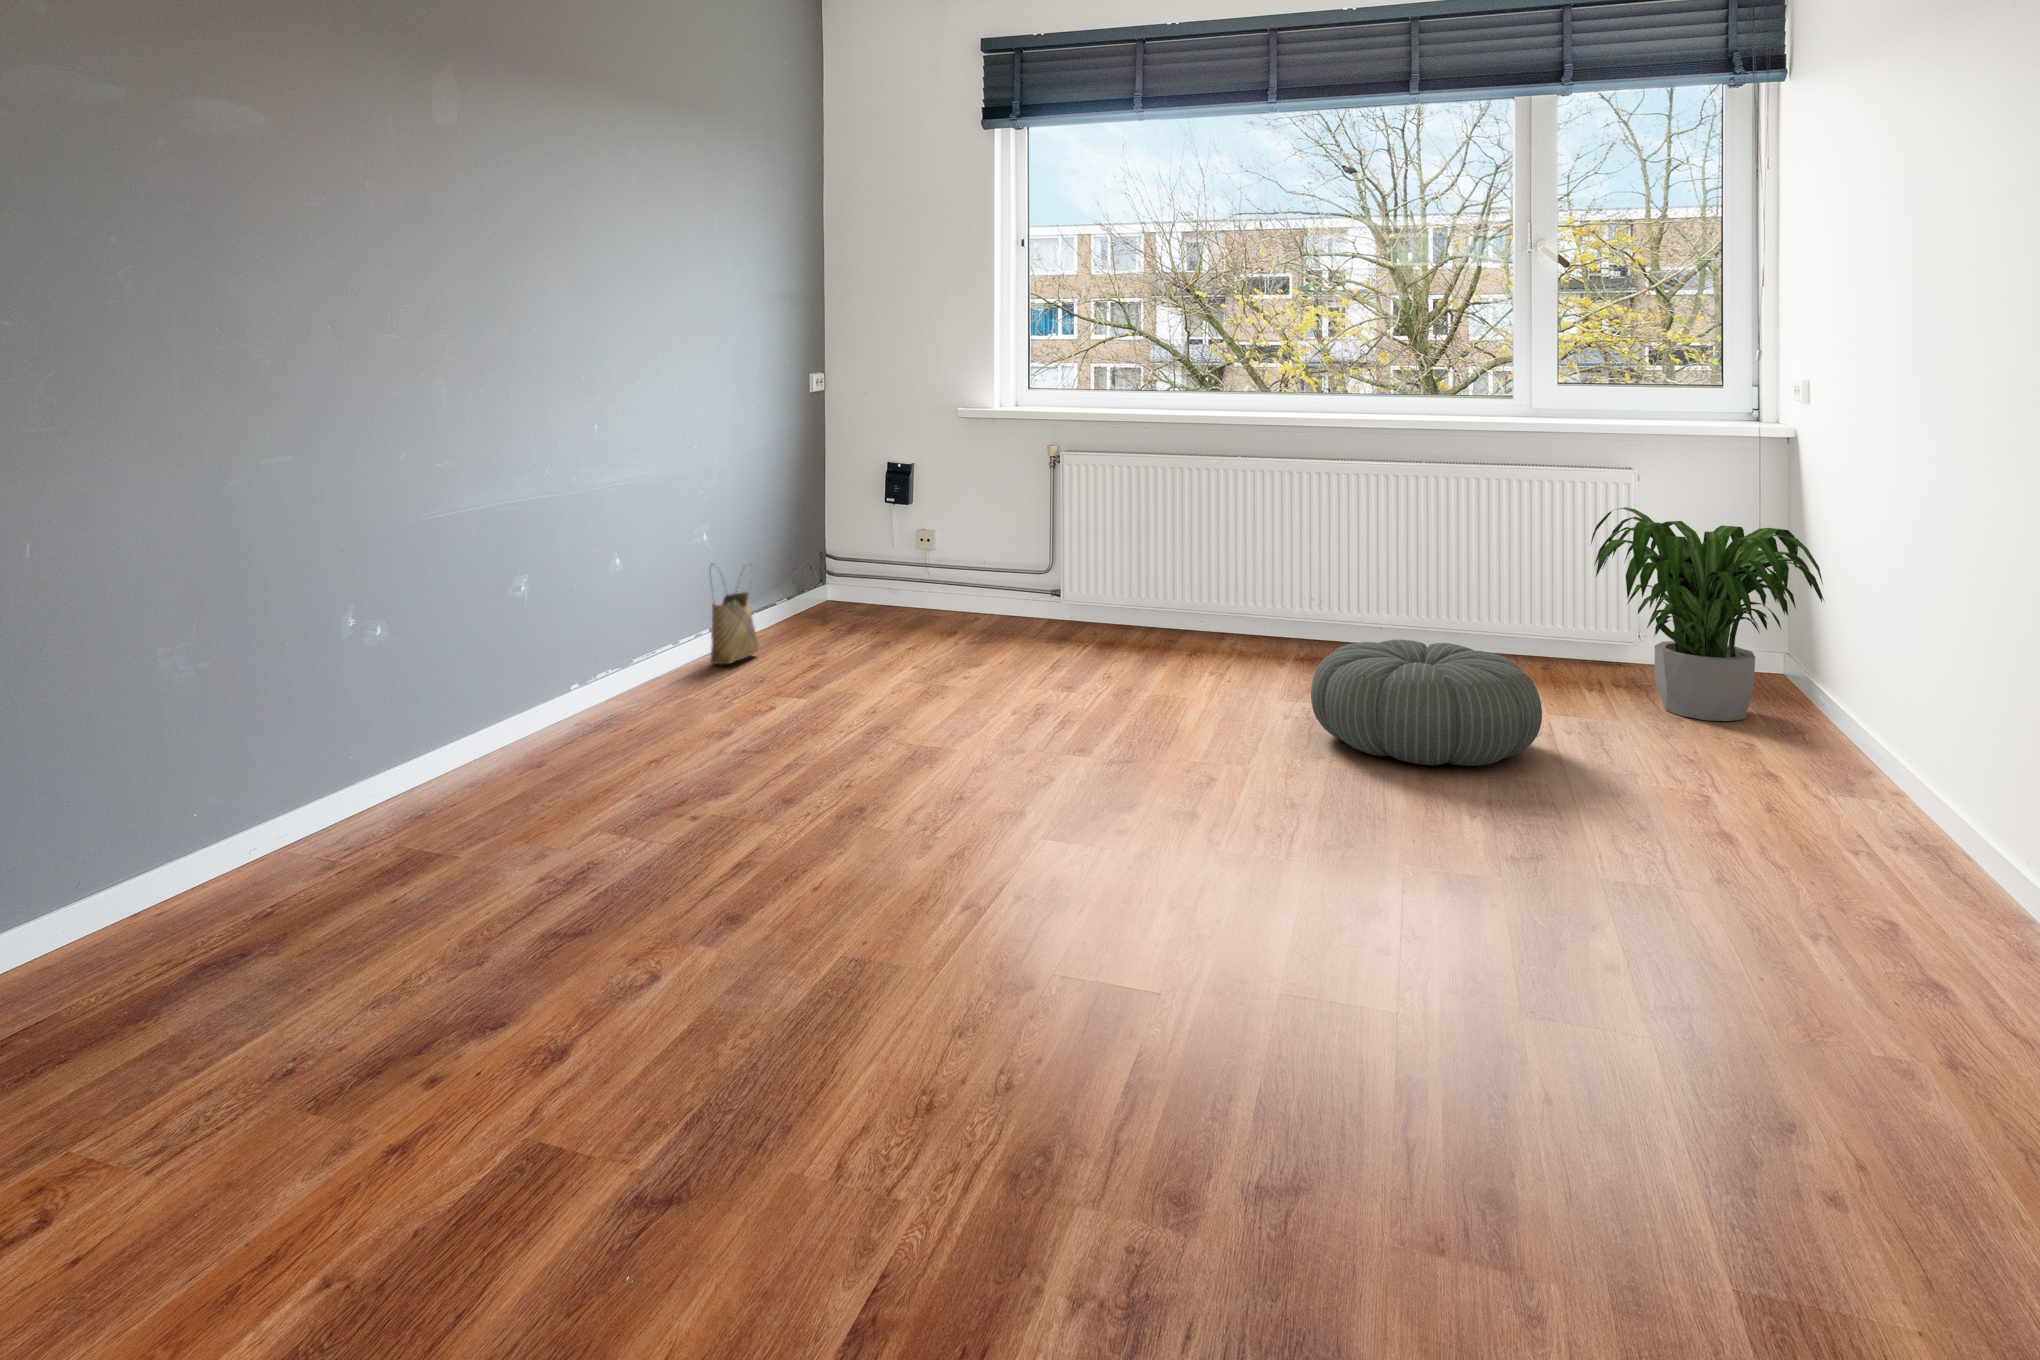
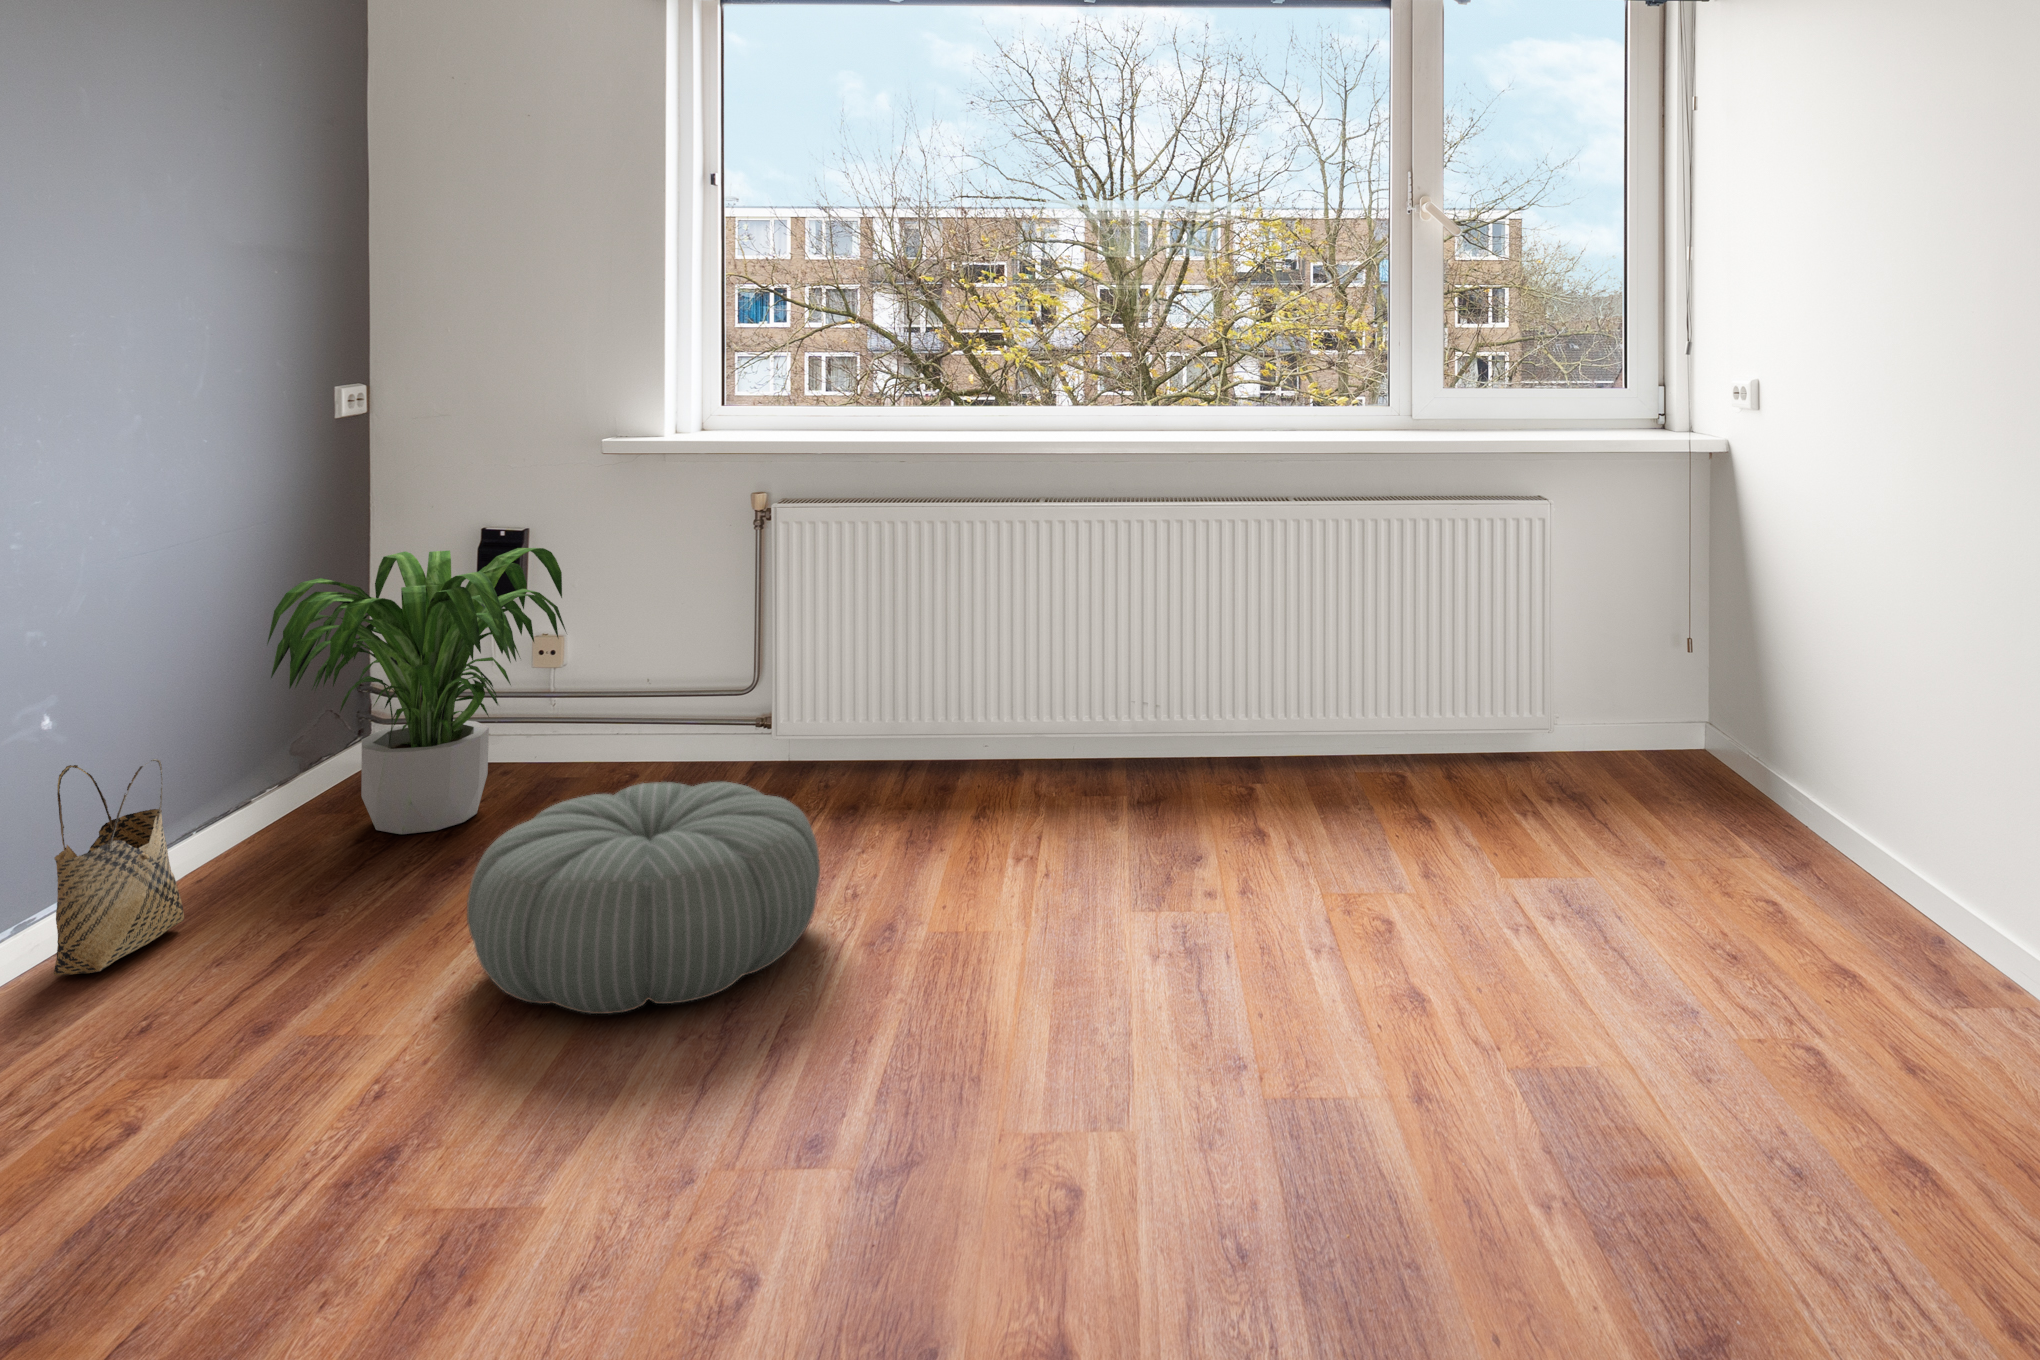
potted plant: present [1591,507,1824,721] -> present [267,548,566,834]
pouf: present [1311,640,1542,766] -> present [467,782,820,1014]

